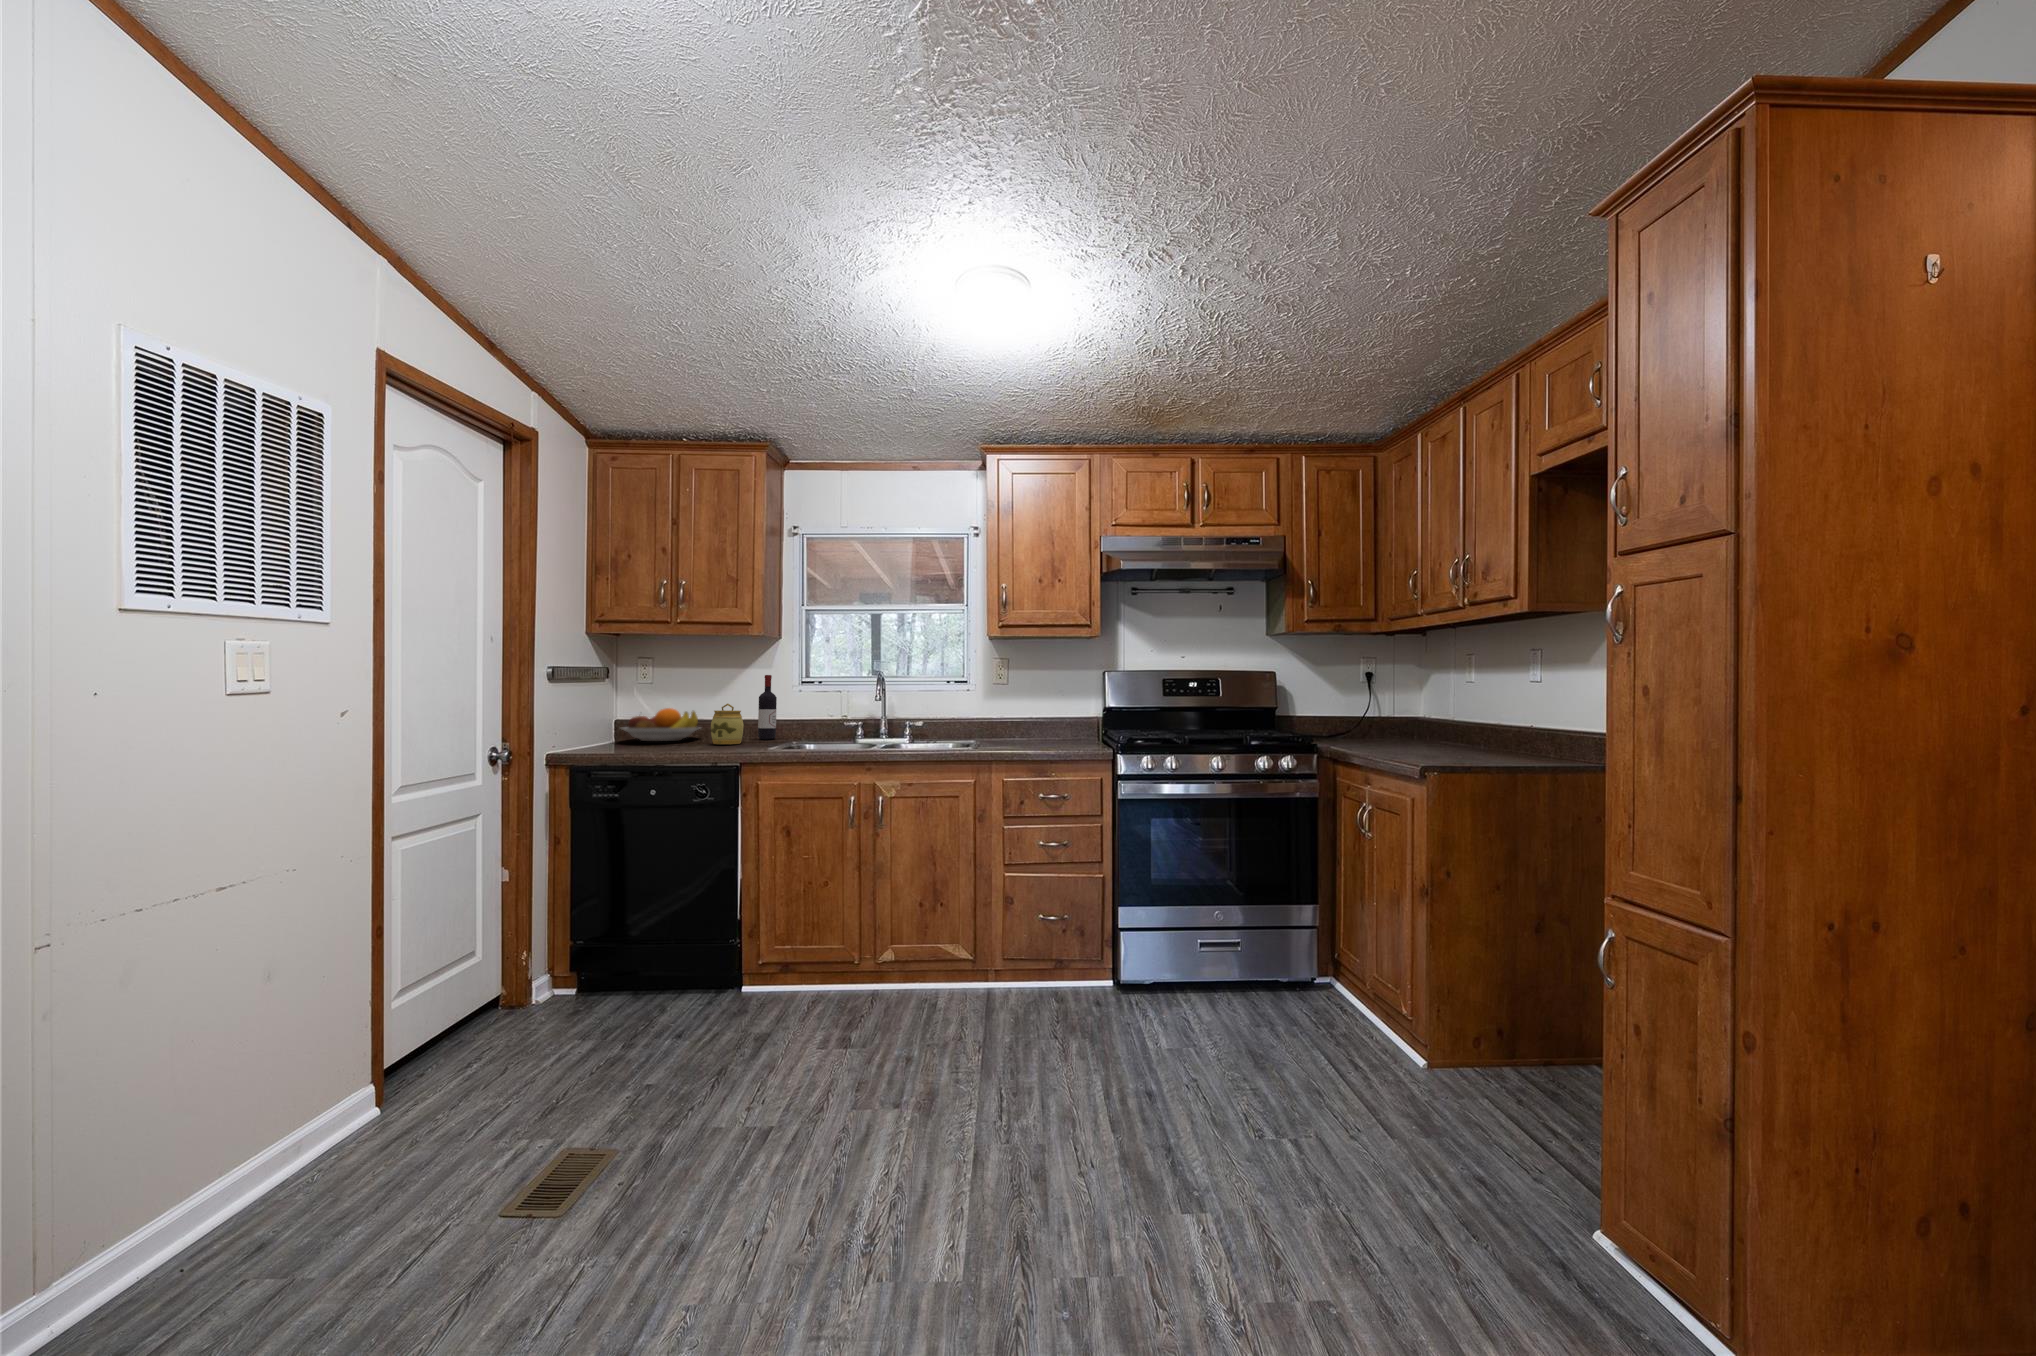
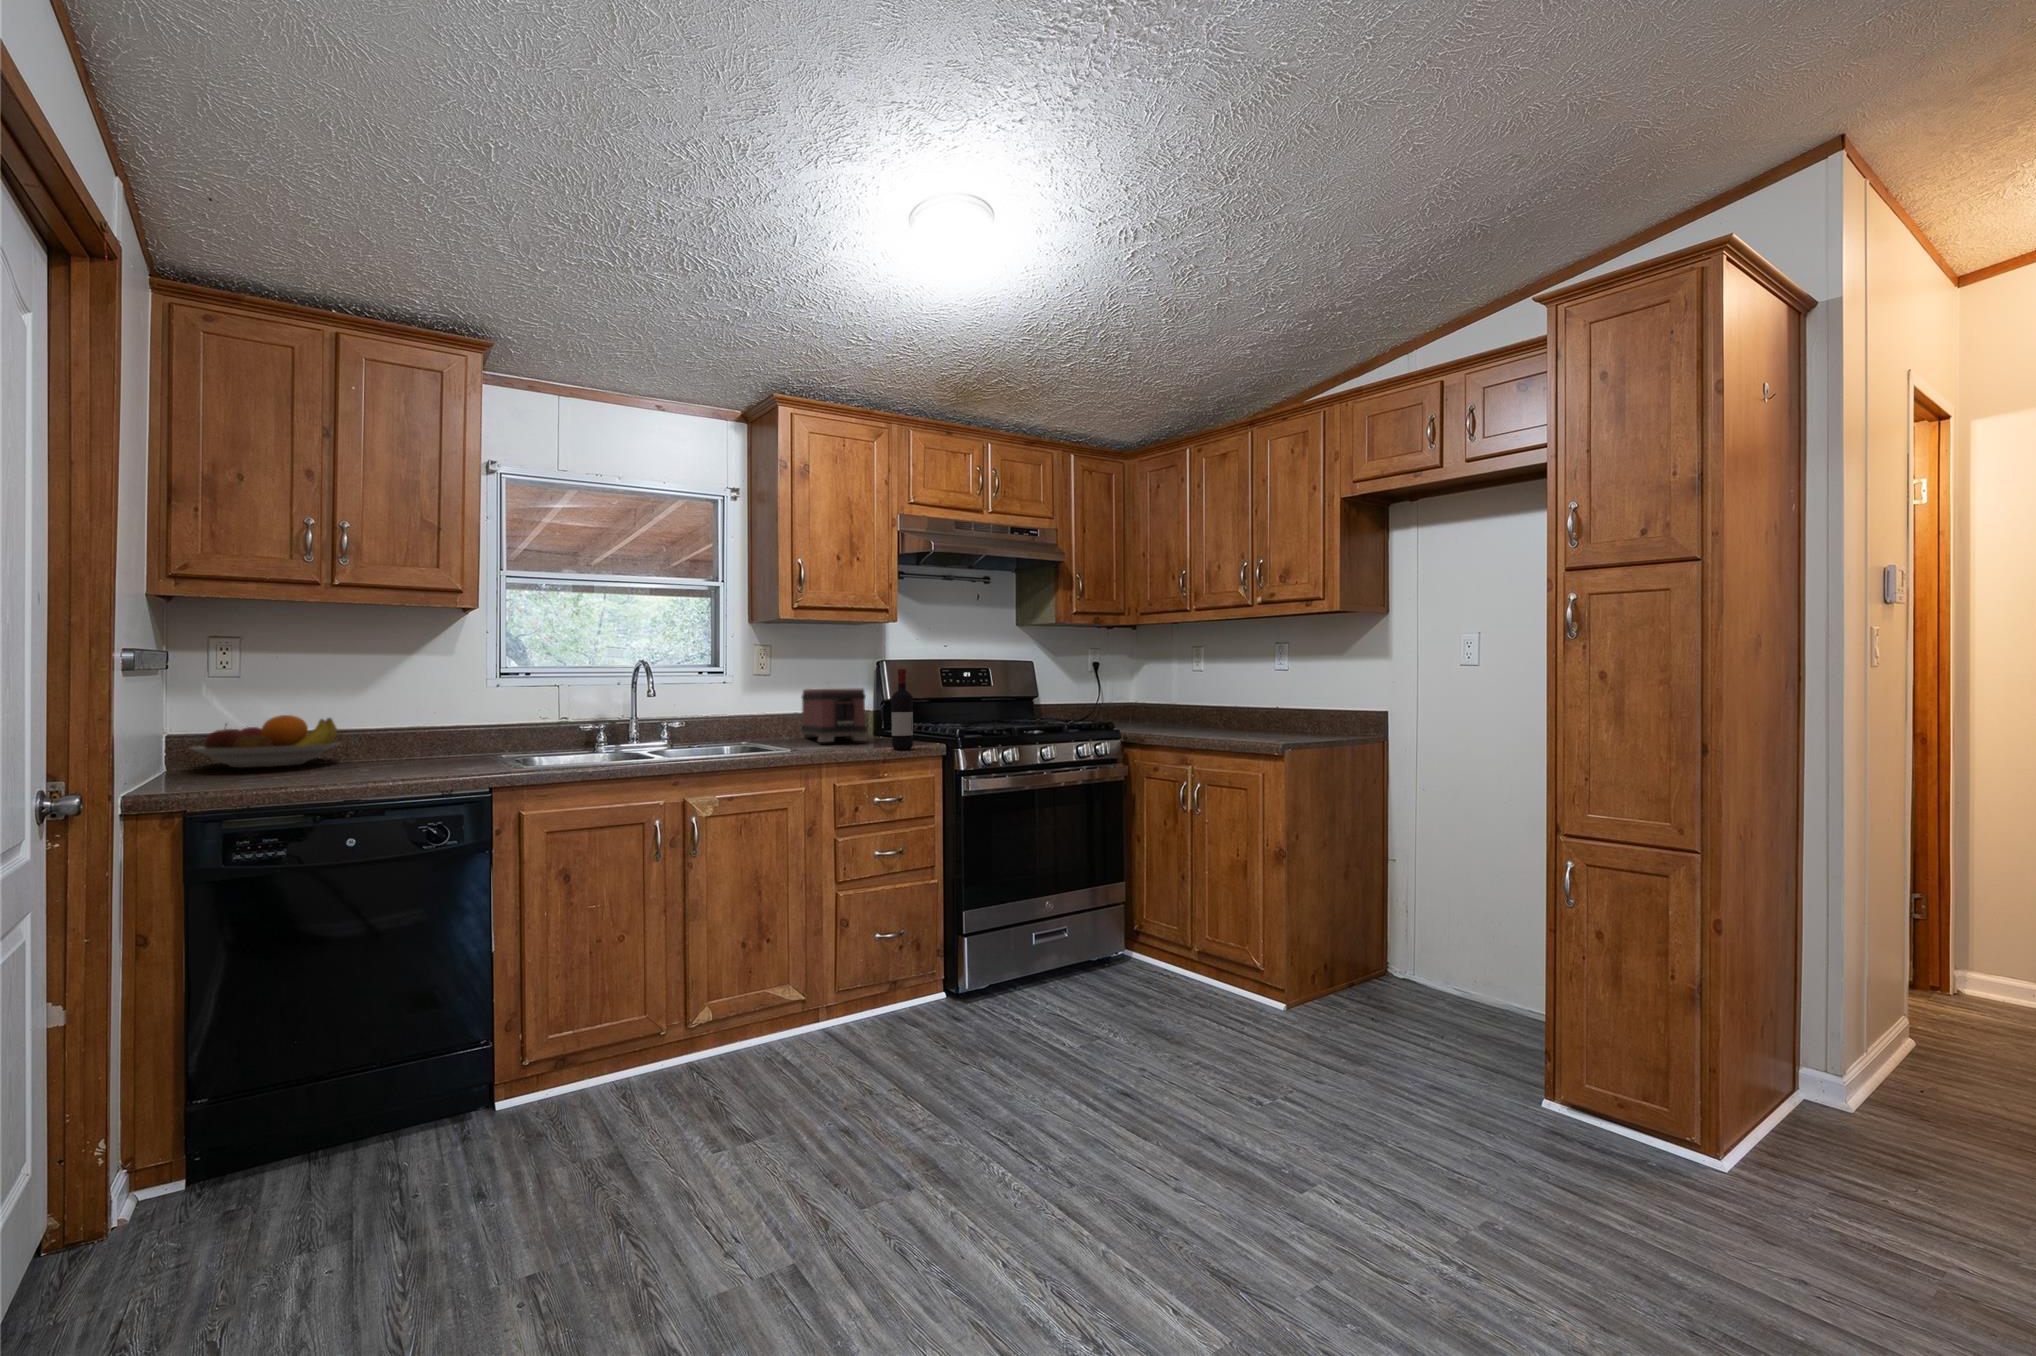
wine bottle: present [758,675,777,739] -> present [891,669,913,749]
toaster: none [1019,695,1065,742] -> present [801,688,868,742]
jar: present [711,704,744,744] -> none [383,706,437,765]

